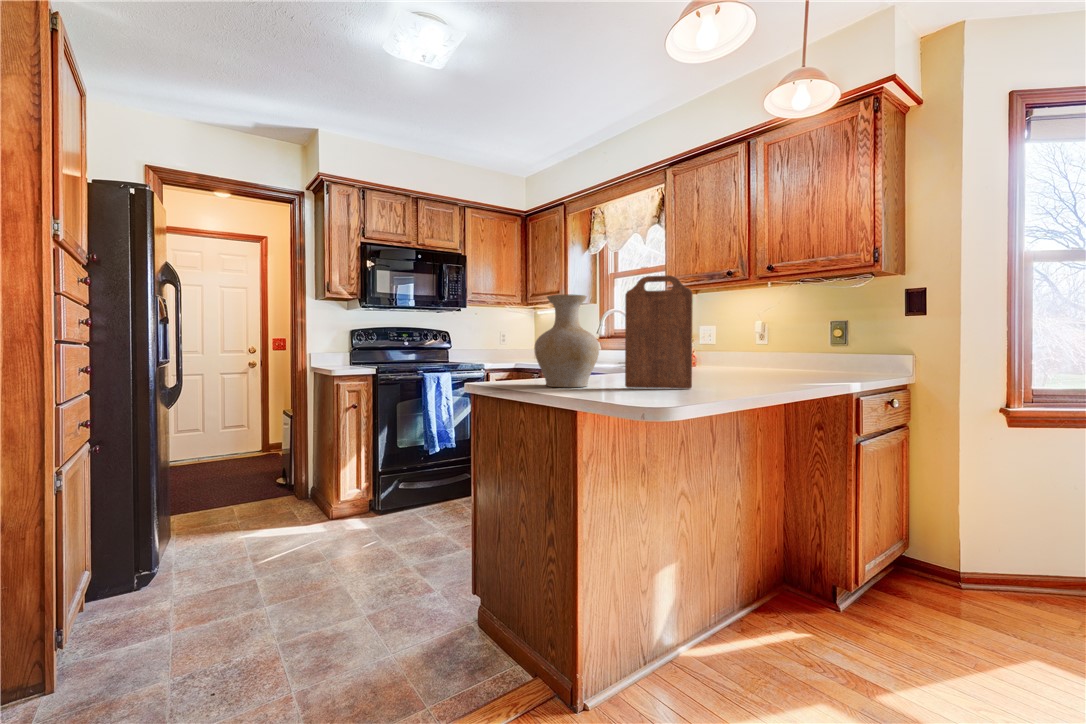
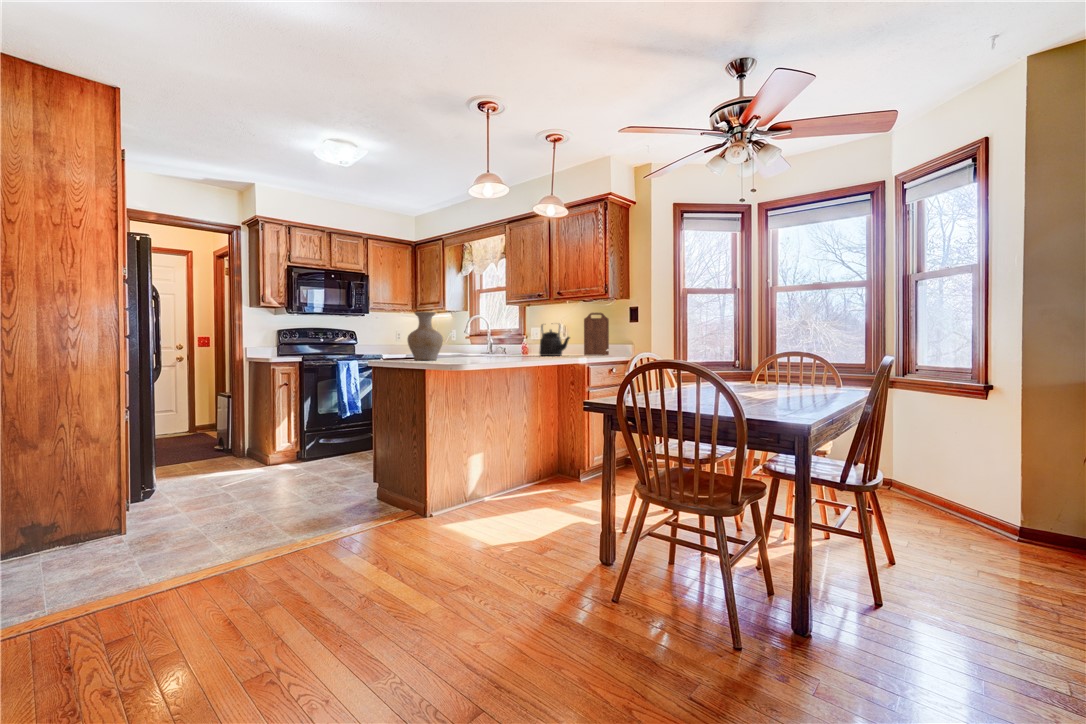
cutting board: present [625,275,693,389] -> present [584,313,609,355]
kettle: none [736,318,798,373] -> present [539,325,570,356]

